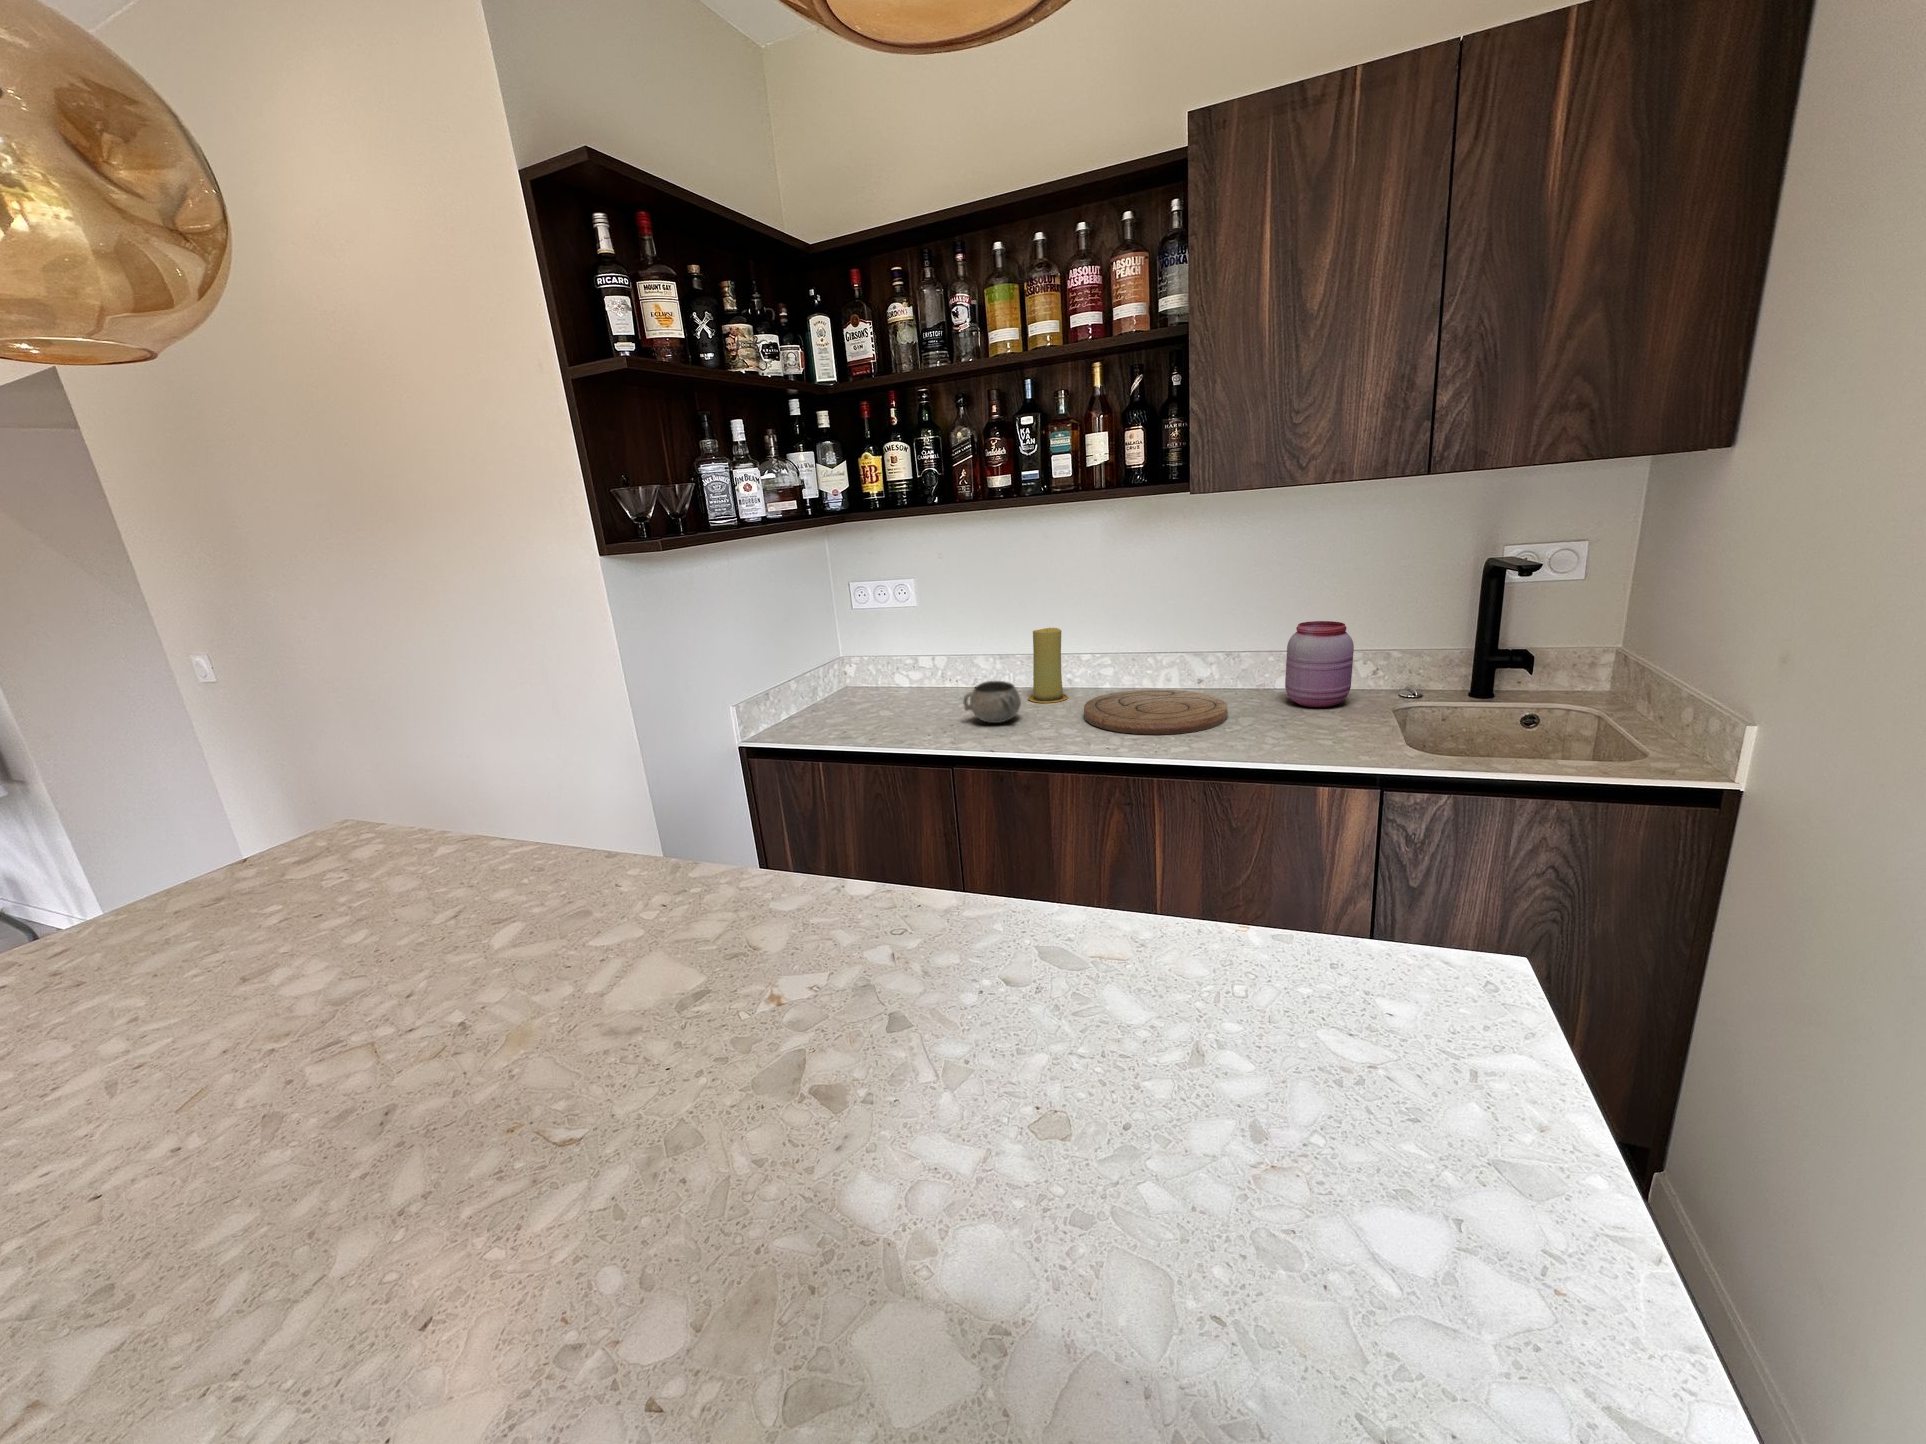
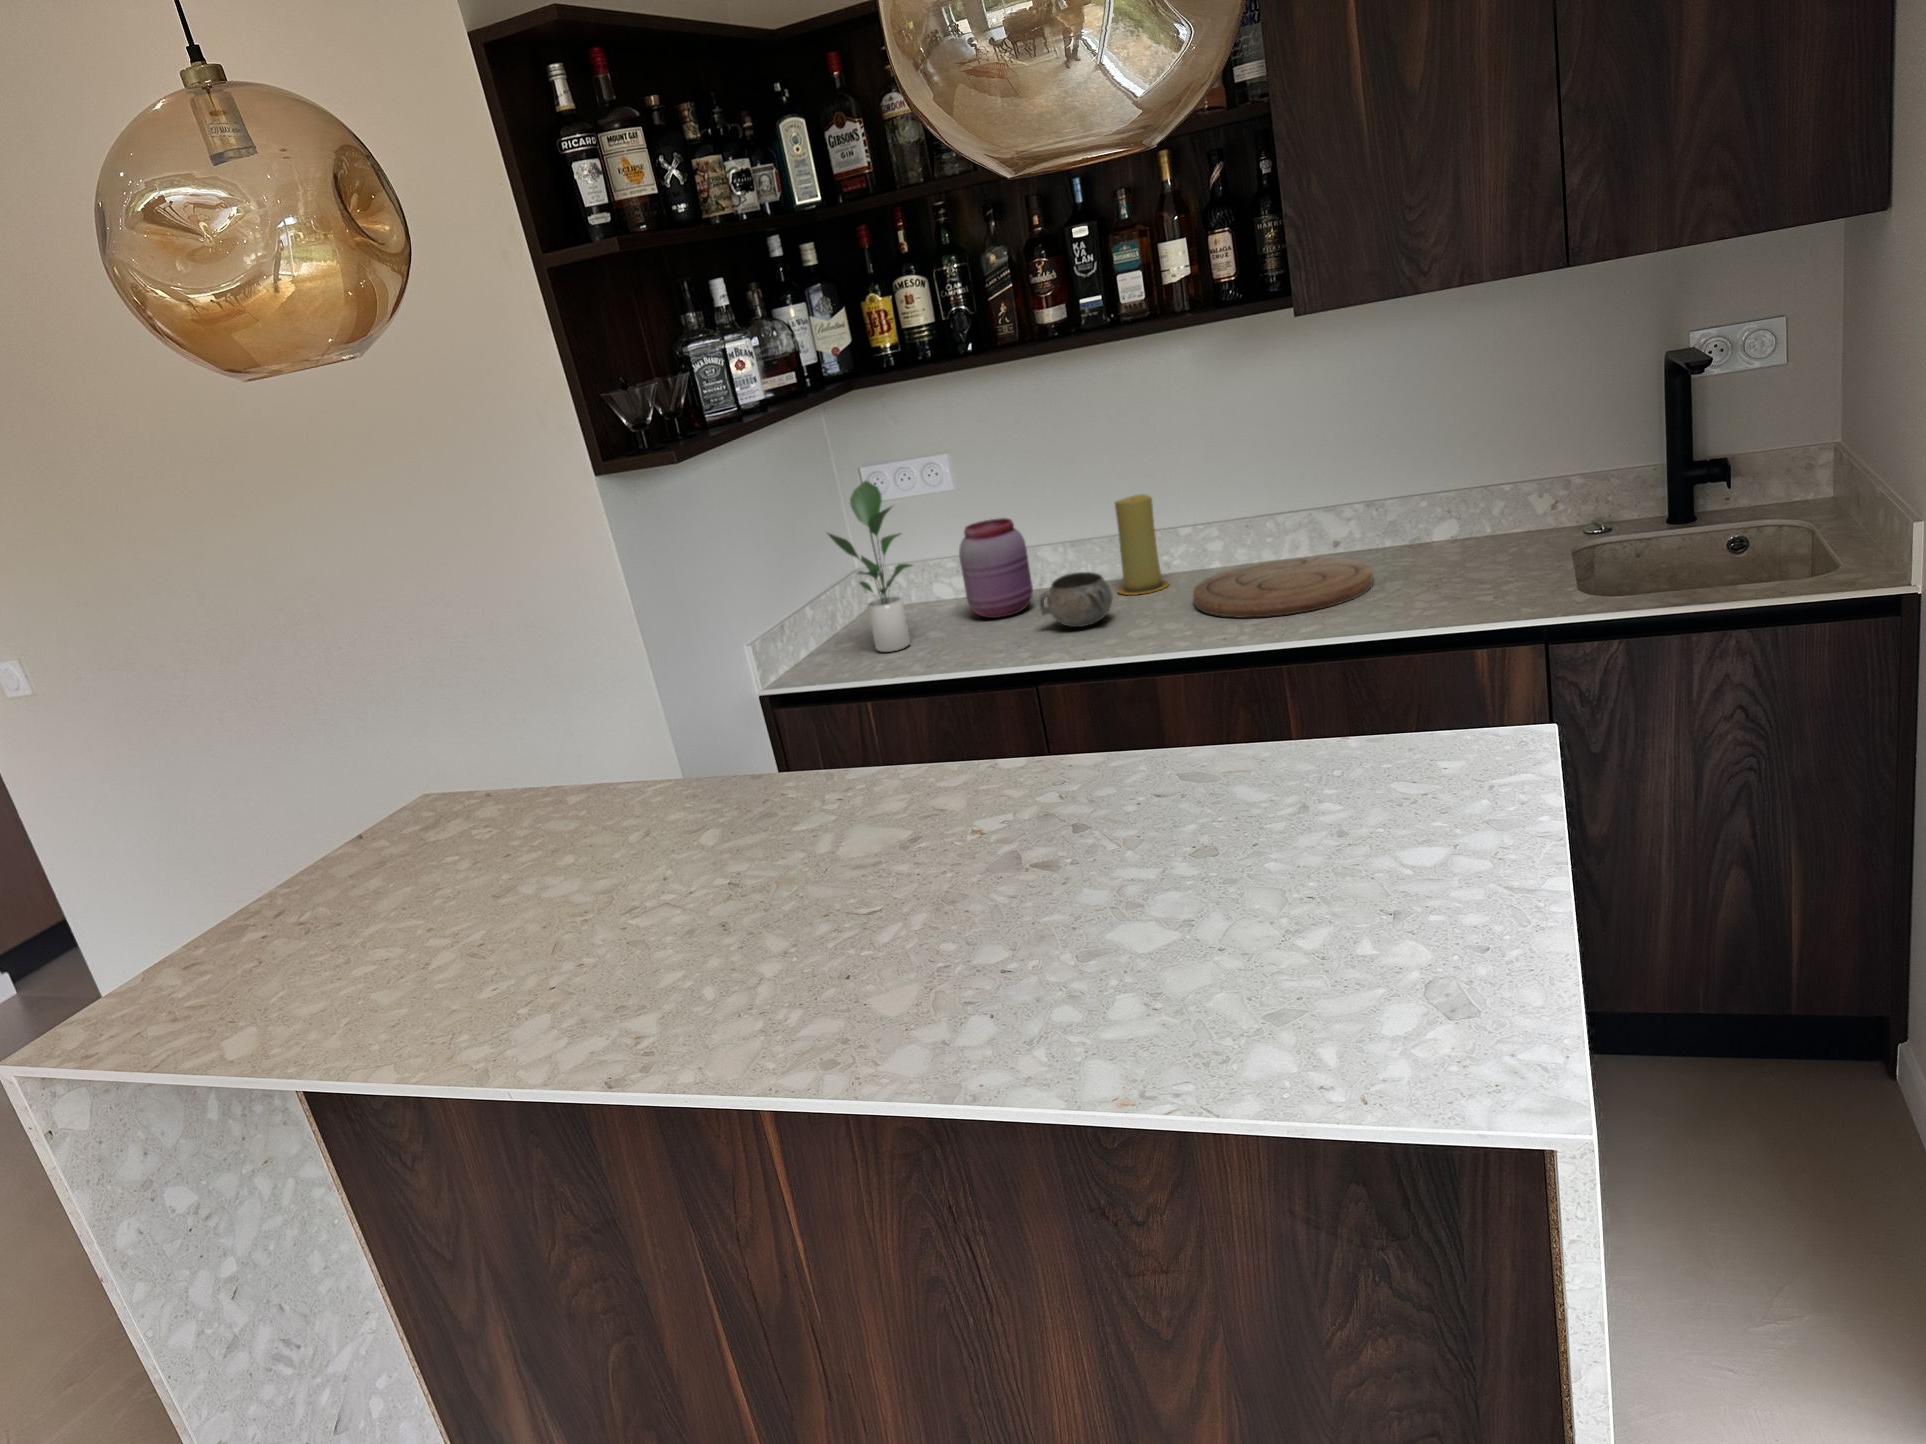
potted plant: none [807,592,874,724] -> present [828,481,912,652]
jar: present [1285,621,1354,707] -> present [959,518,1033,618]

